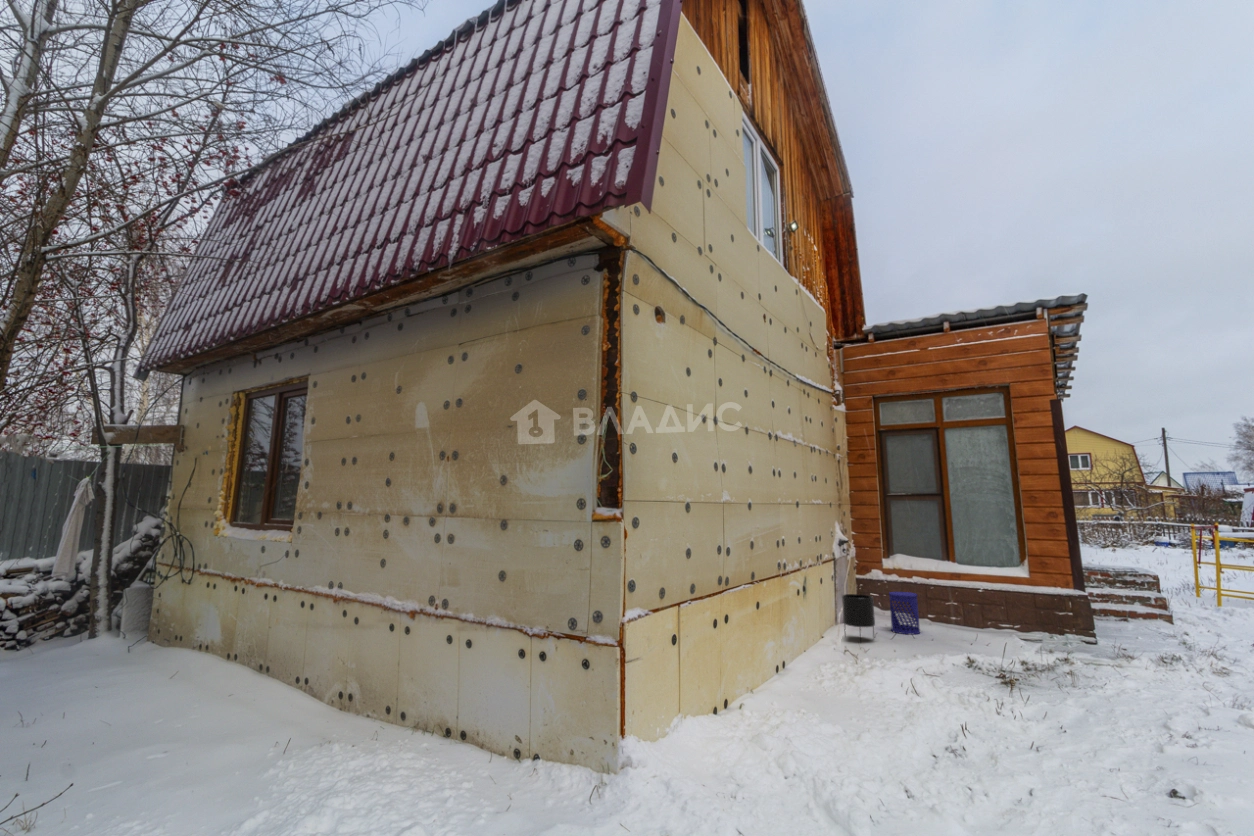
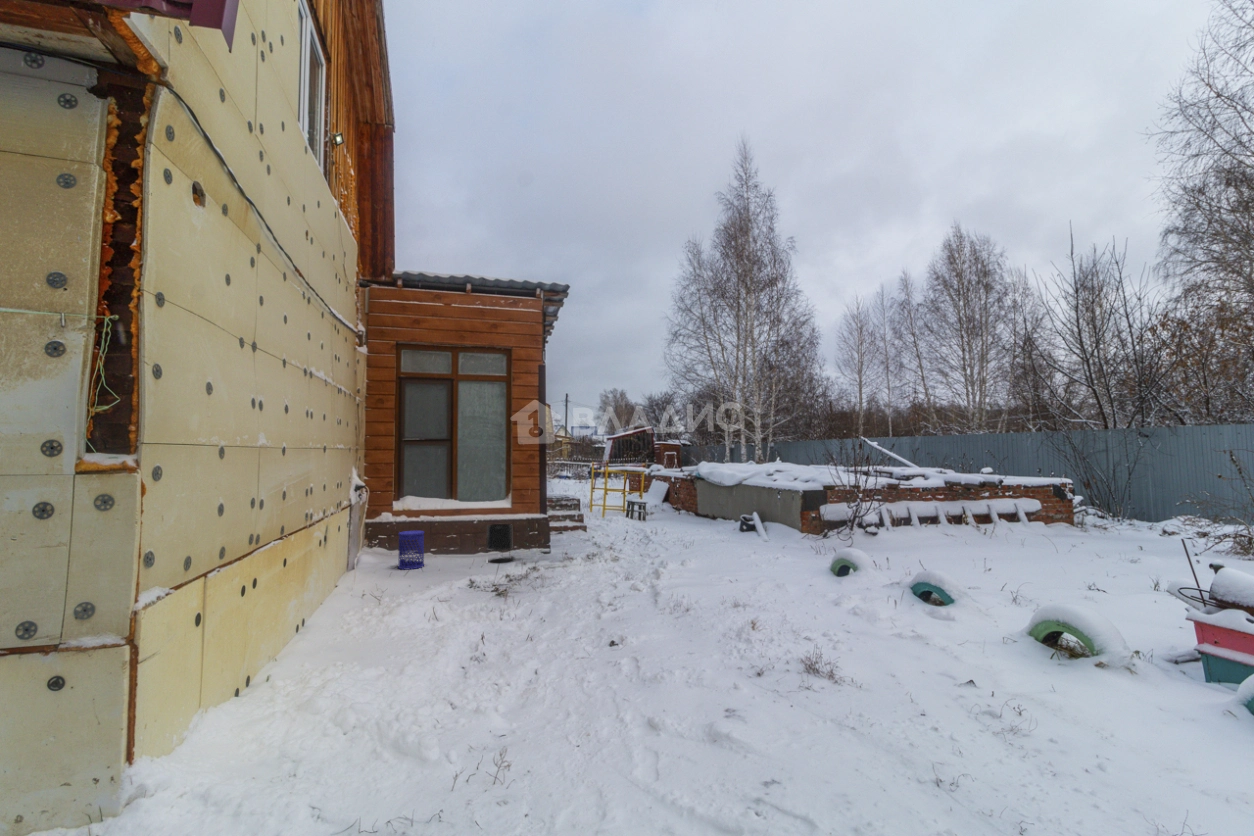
planter: present [842,594,875,638] -> present [487,524,512,551]

